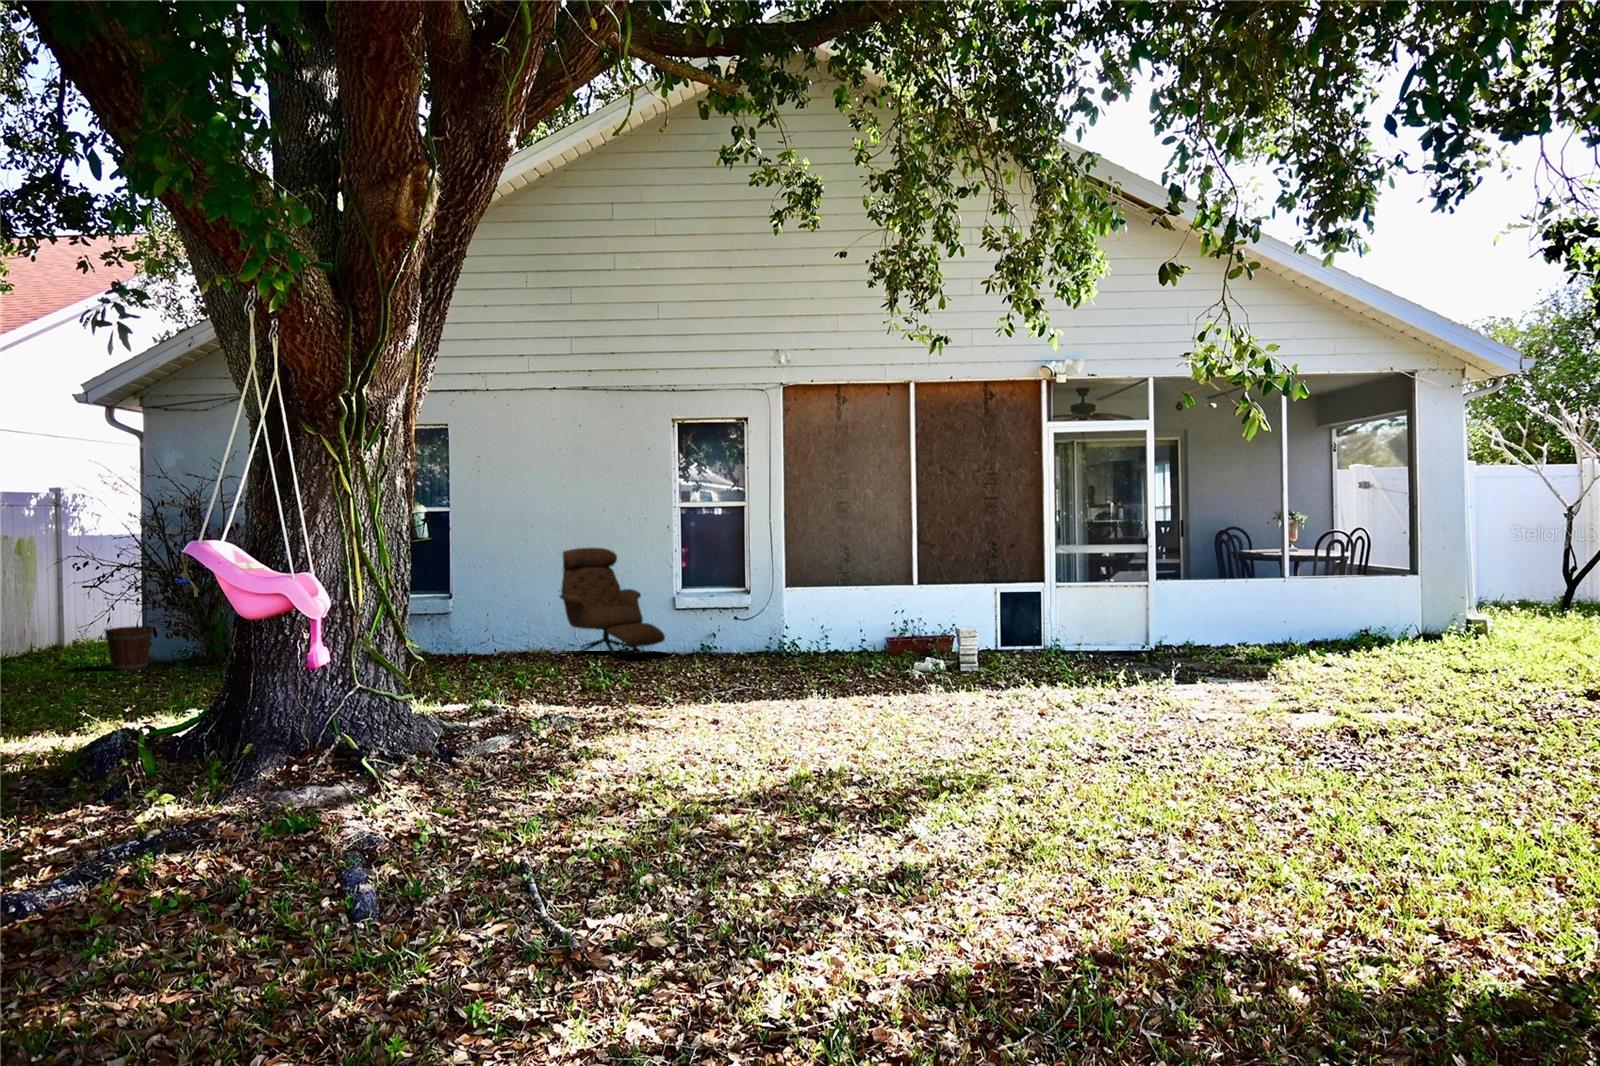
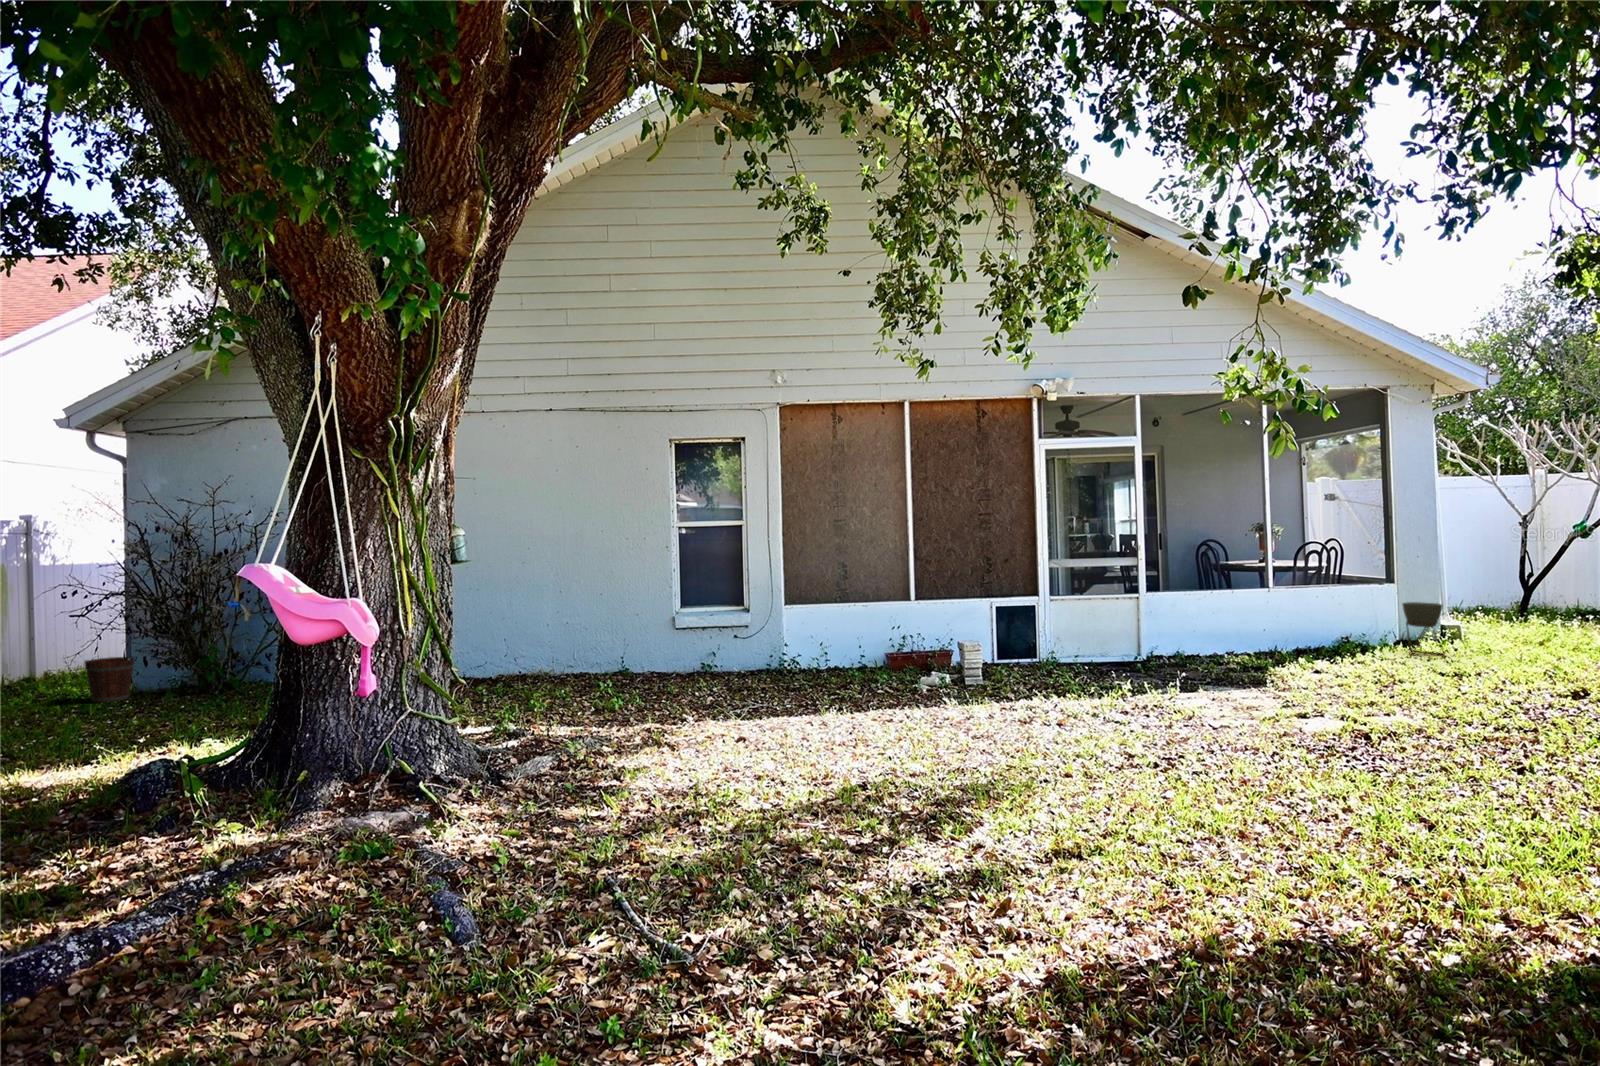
lounge chair: present [560,548,665,661] -> none [560,569,670,683]
planter: none [1424,595,1468,650] -> present [1403,602,1445,655]

